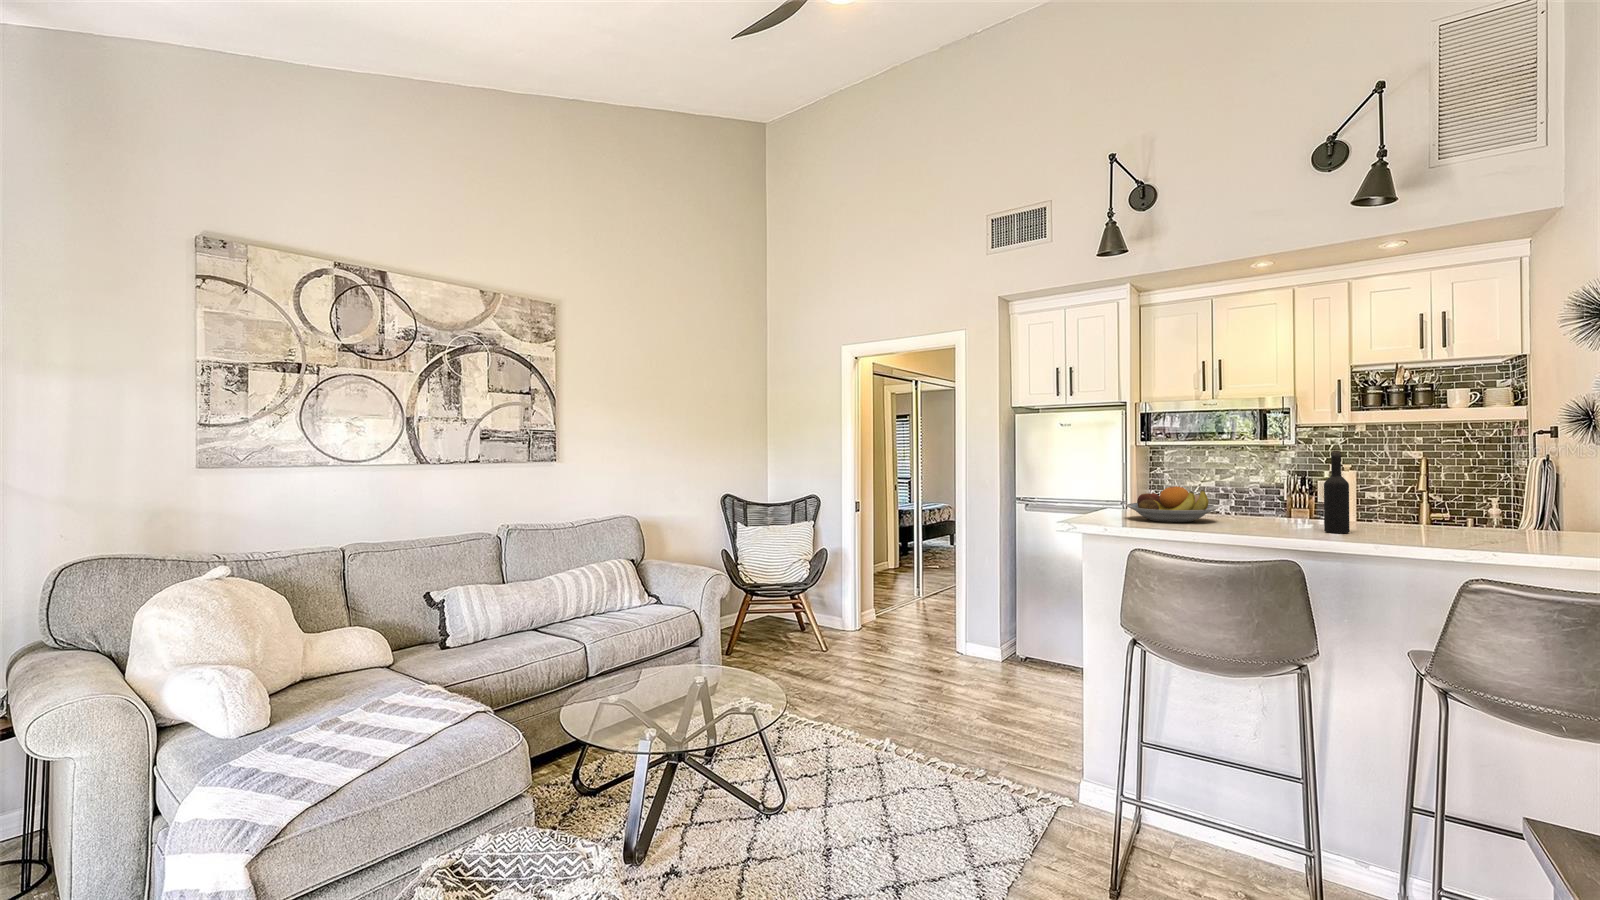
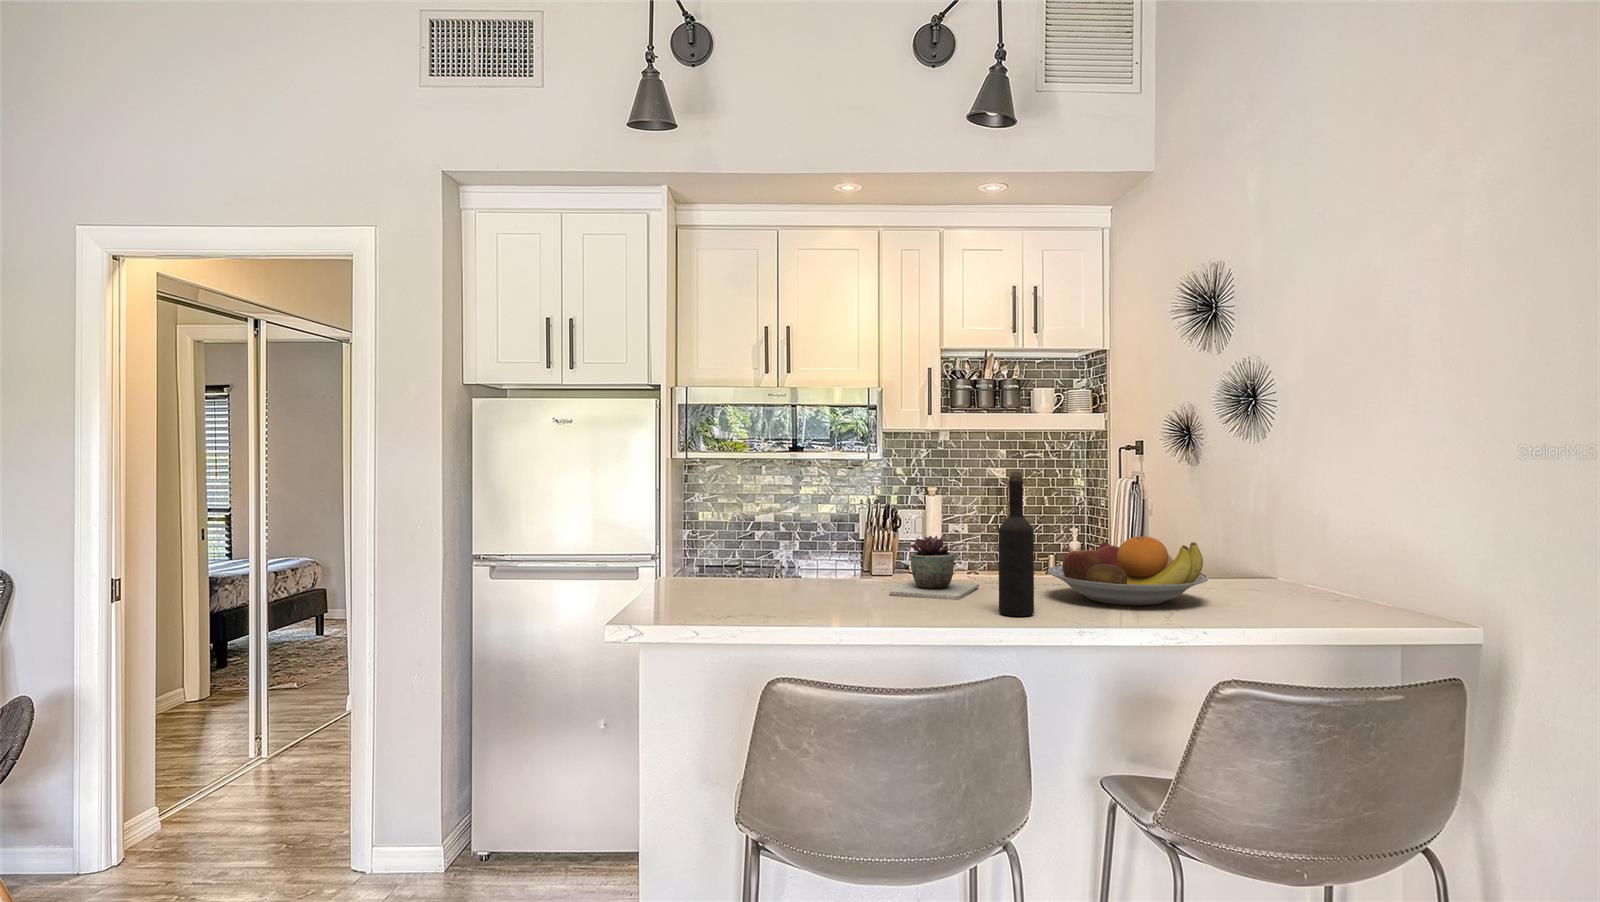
fruit bowl: present [1126,486,1218,522] -> present [1048,536,1208,606]
succulent plant: none [1261,489,1333,526] -> present [889,536,979,600]

